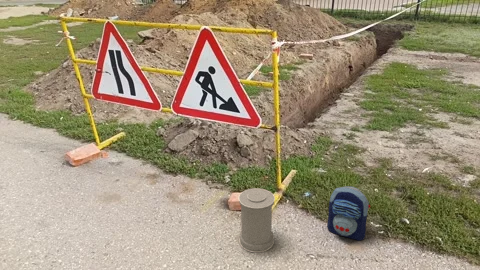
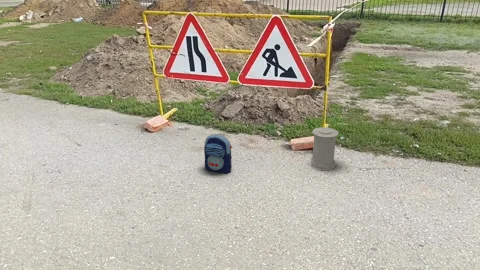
backpack: present [327,186,370,241] -> present [204,134,232,173]

